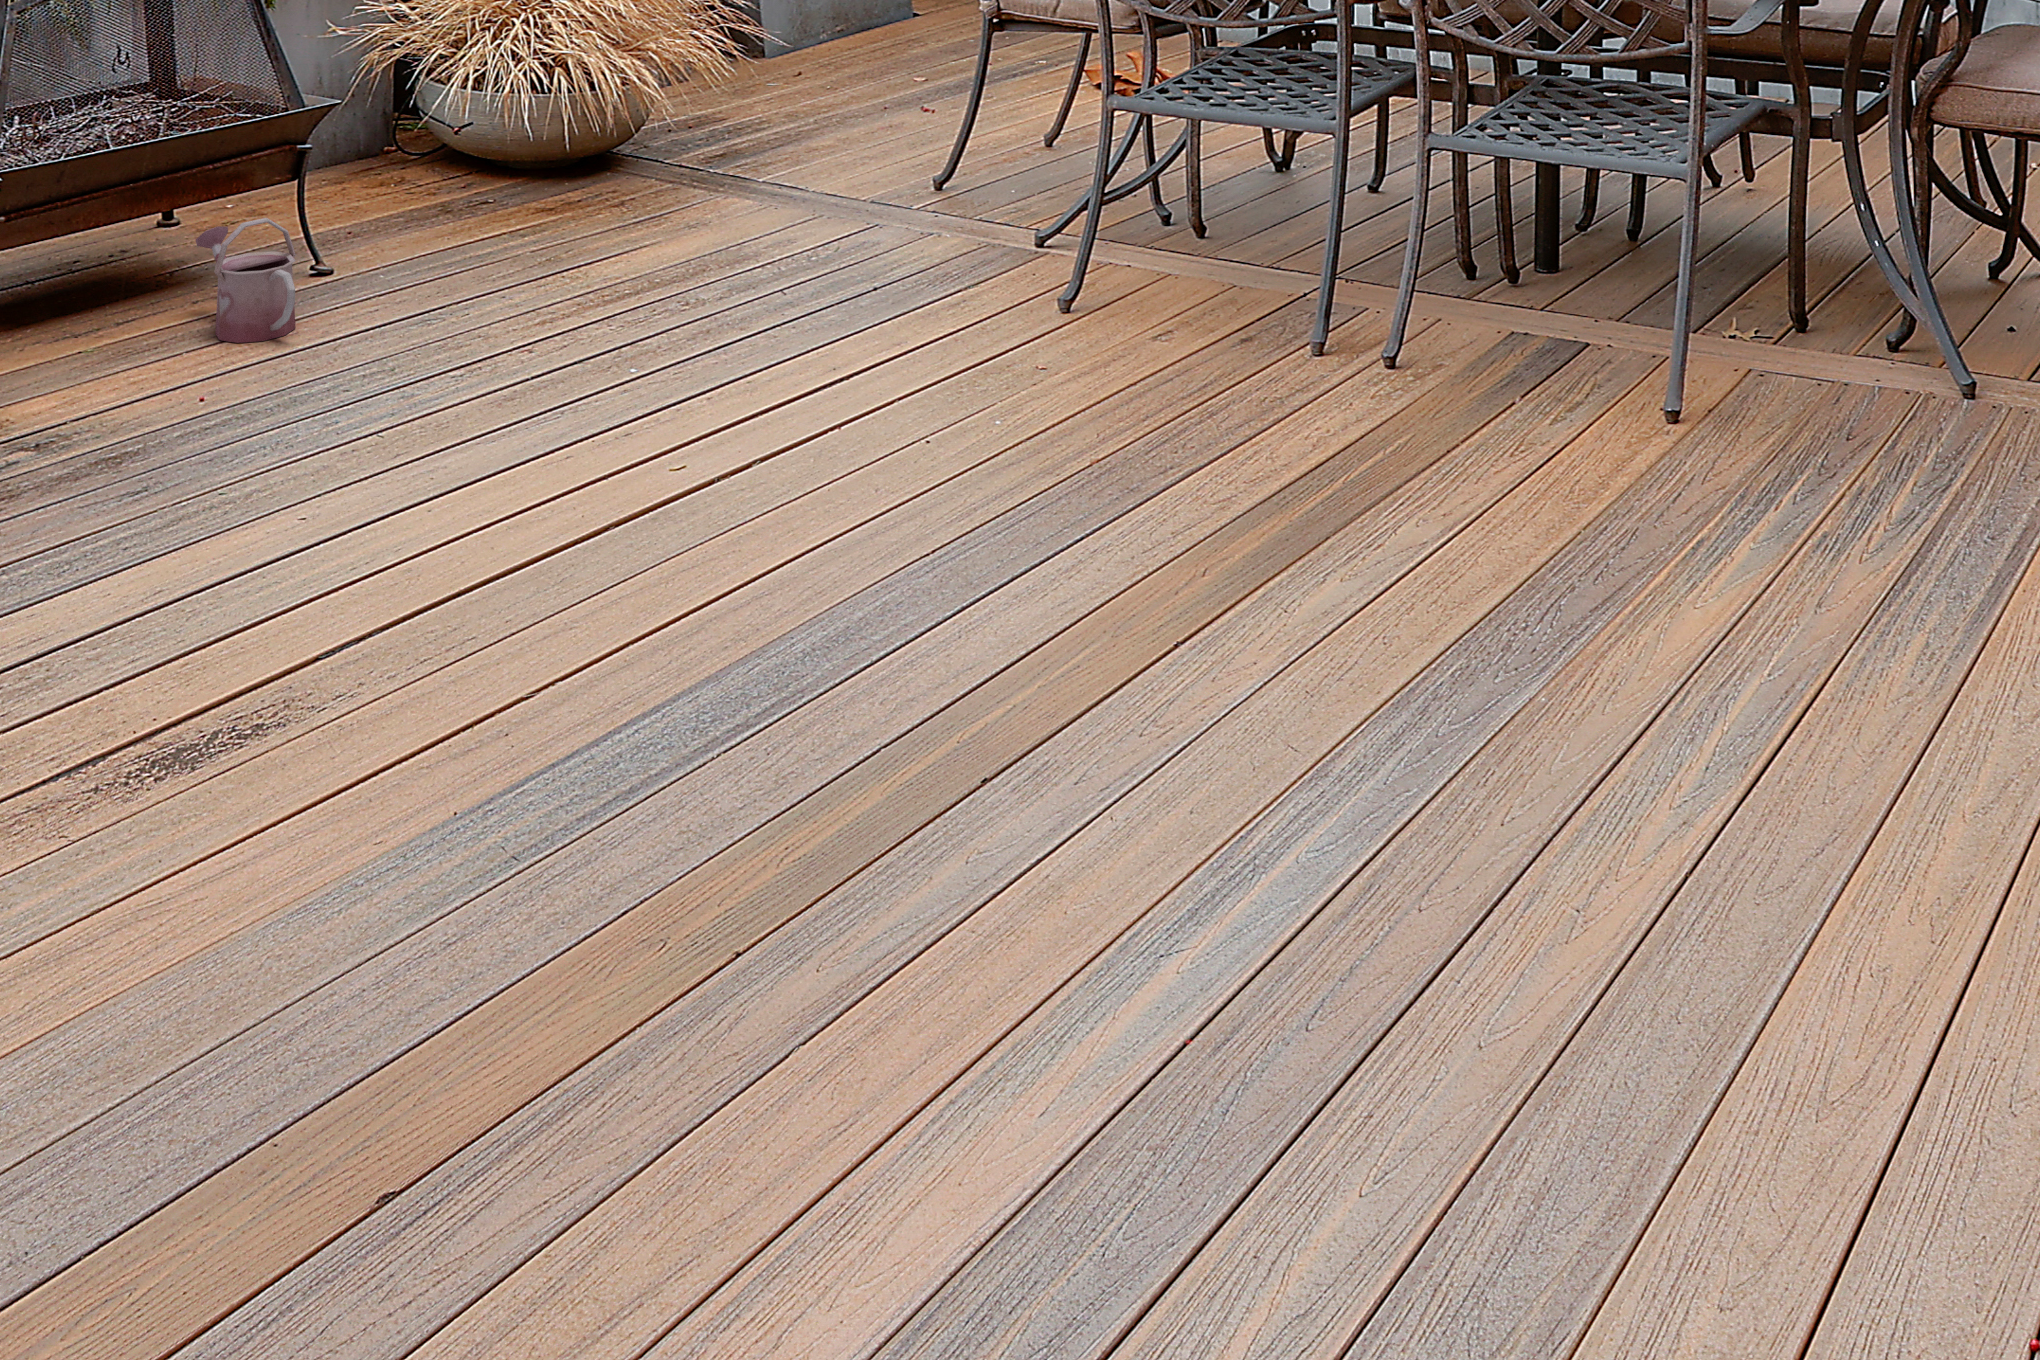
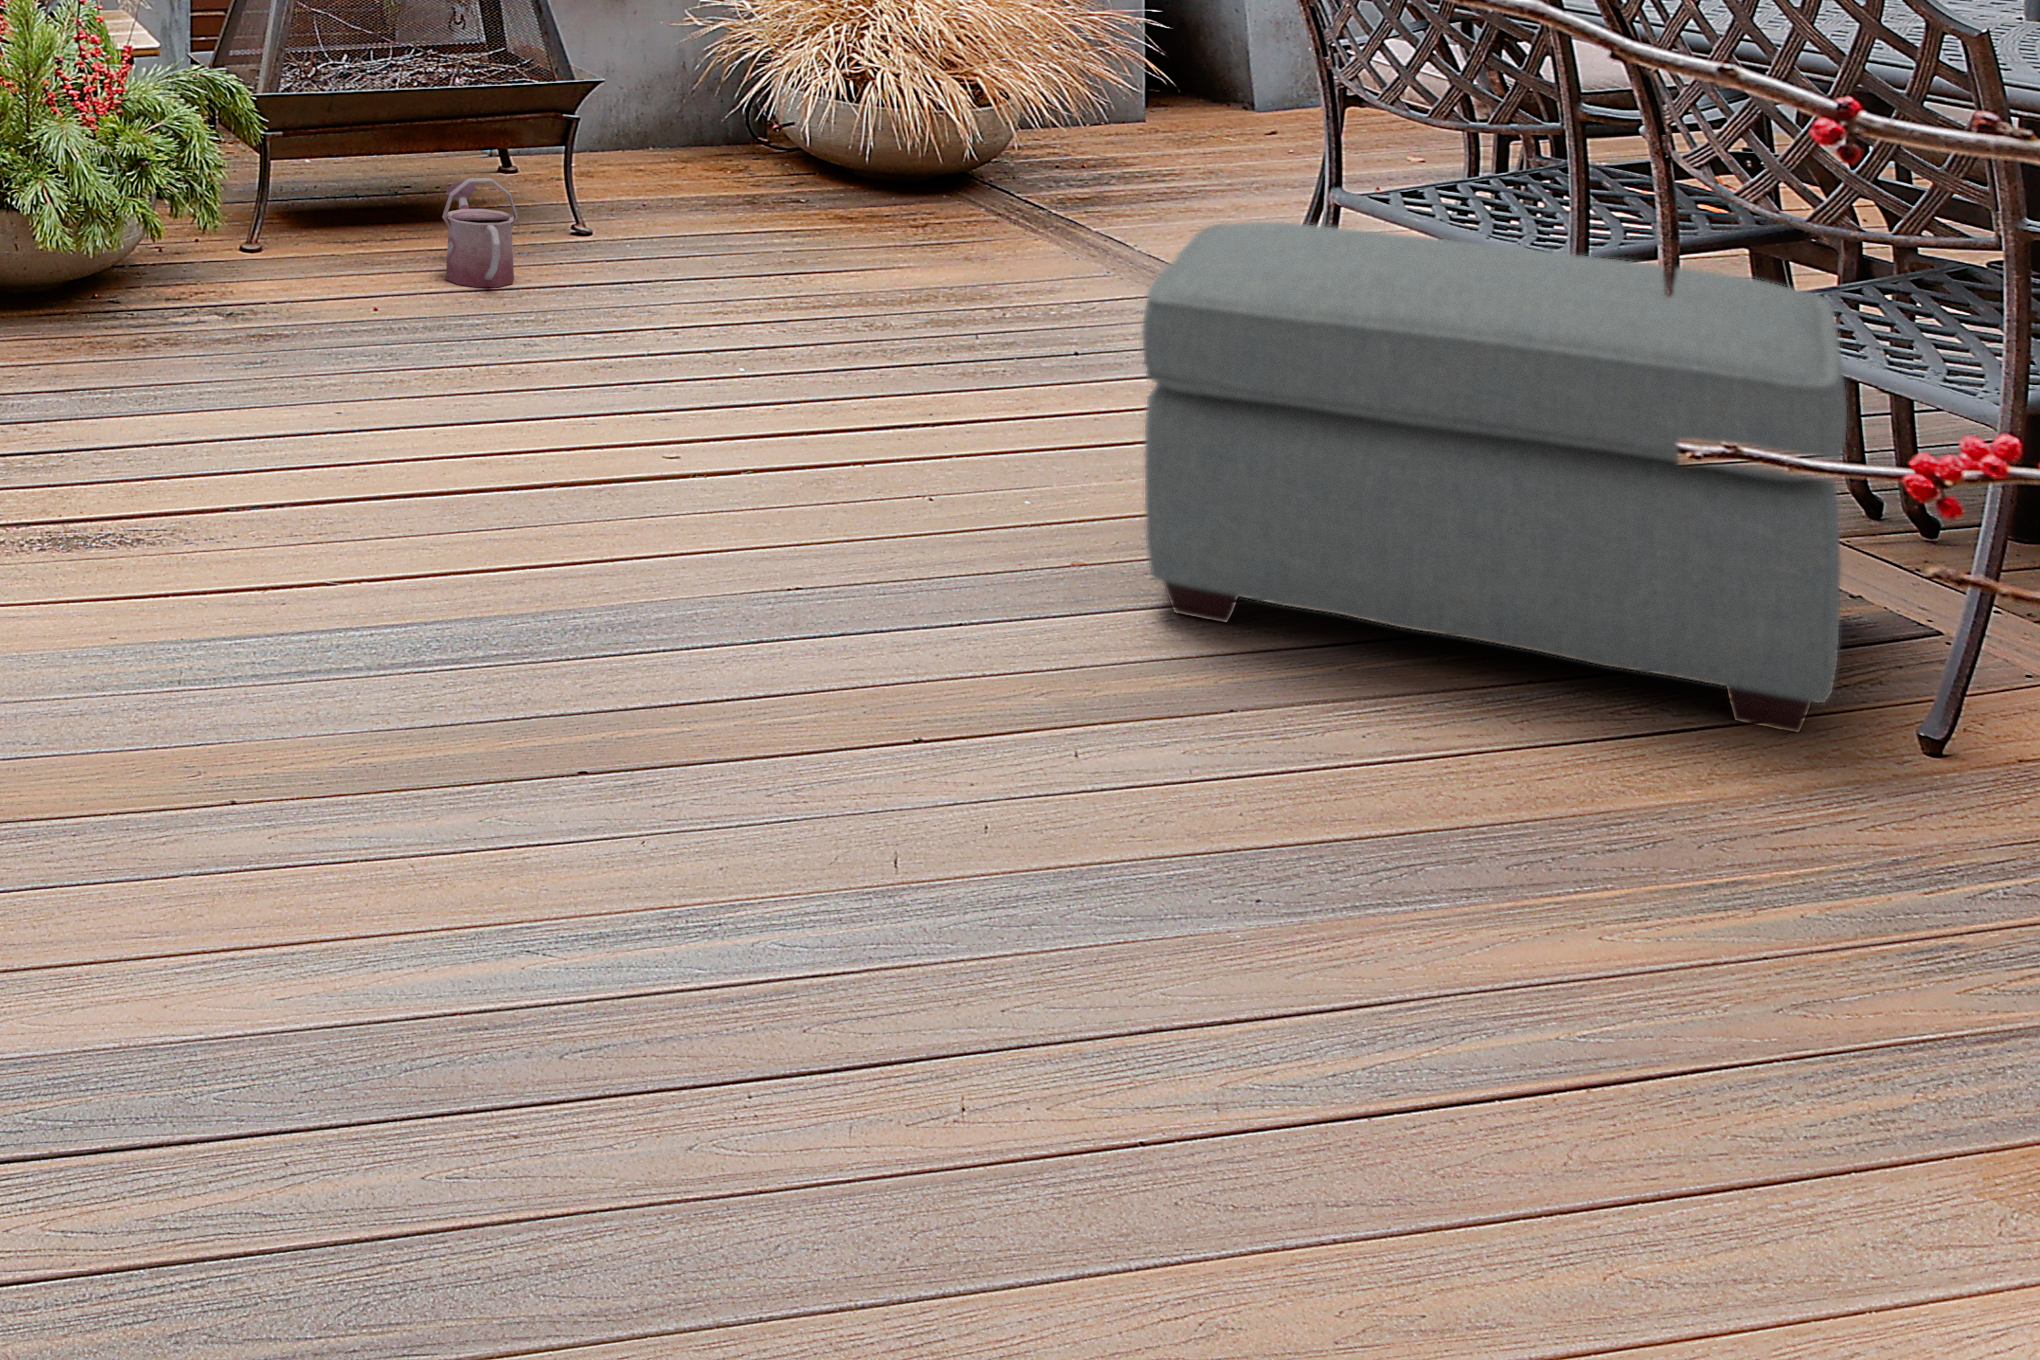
ottoman: none [1125,116,1690,510] -> present [1142,222,1847,732]

